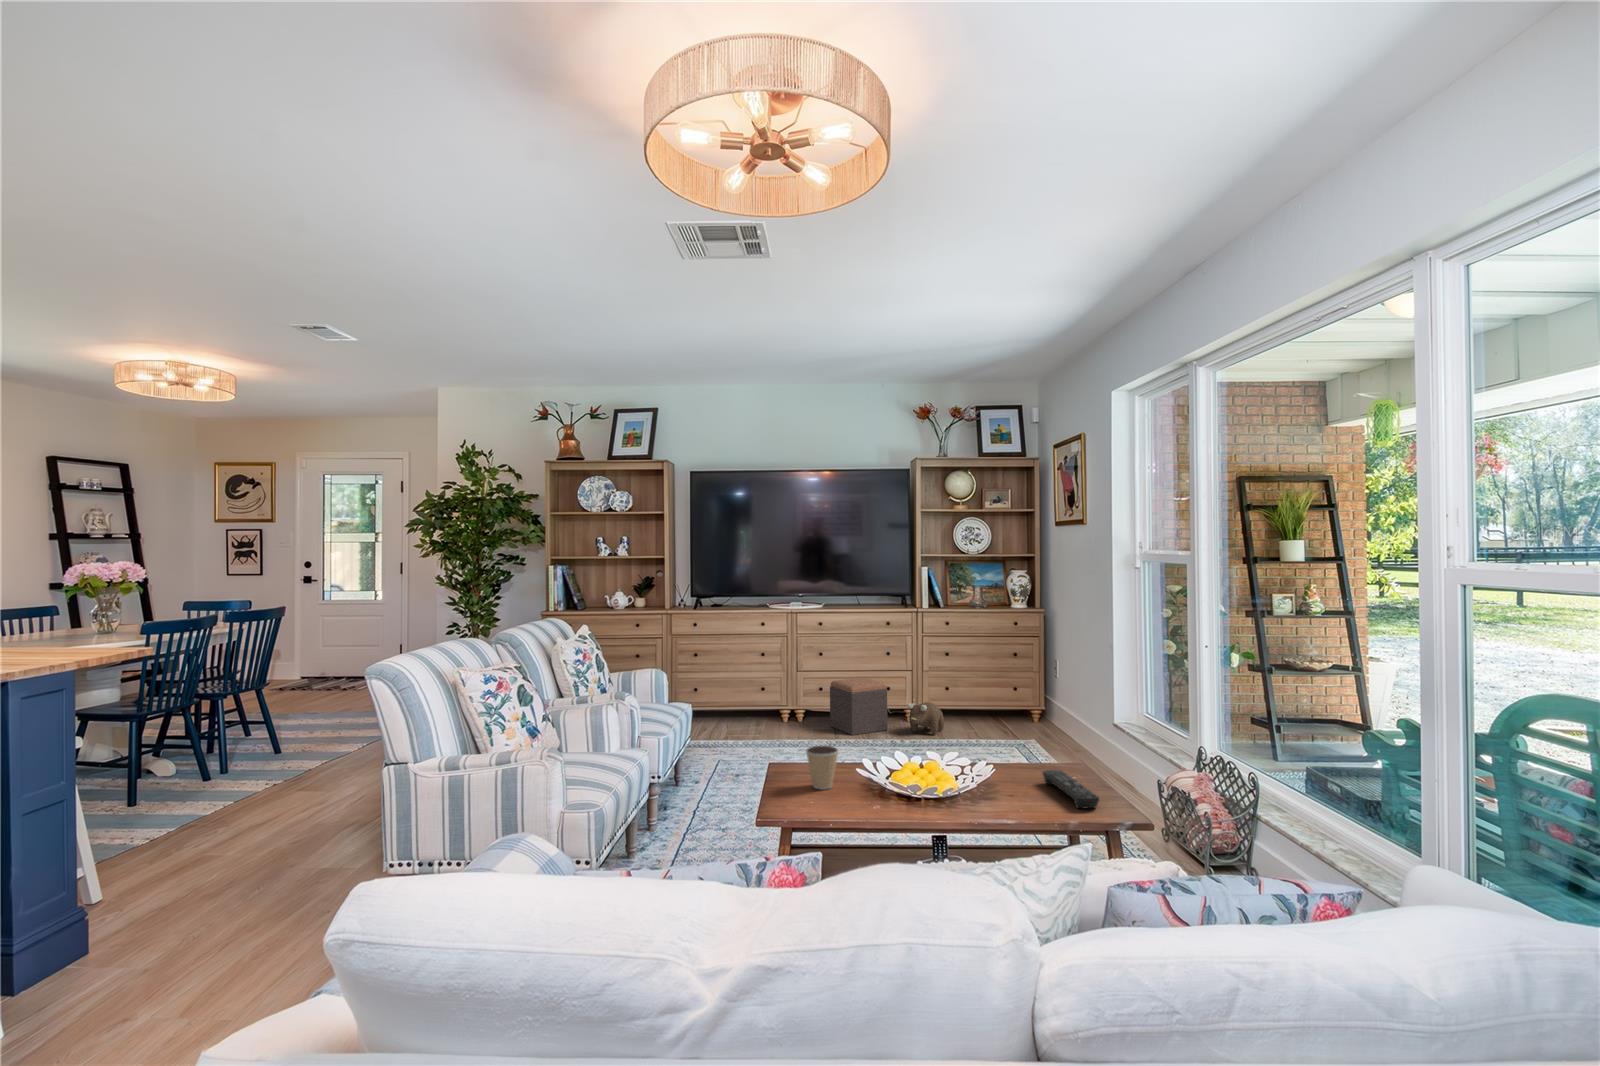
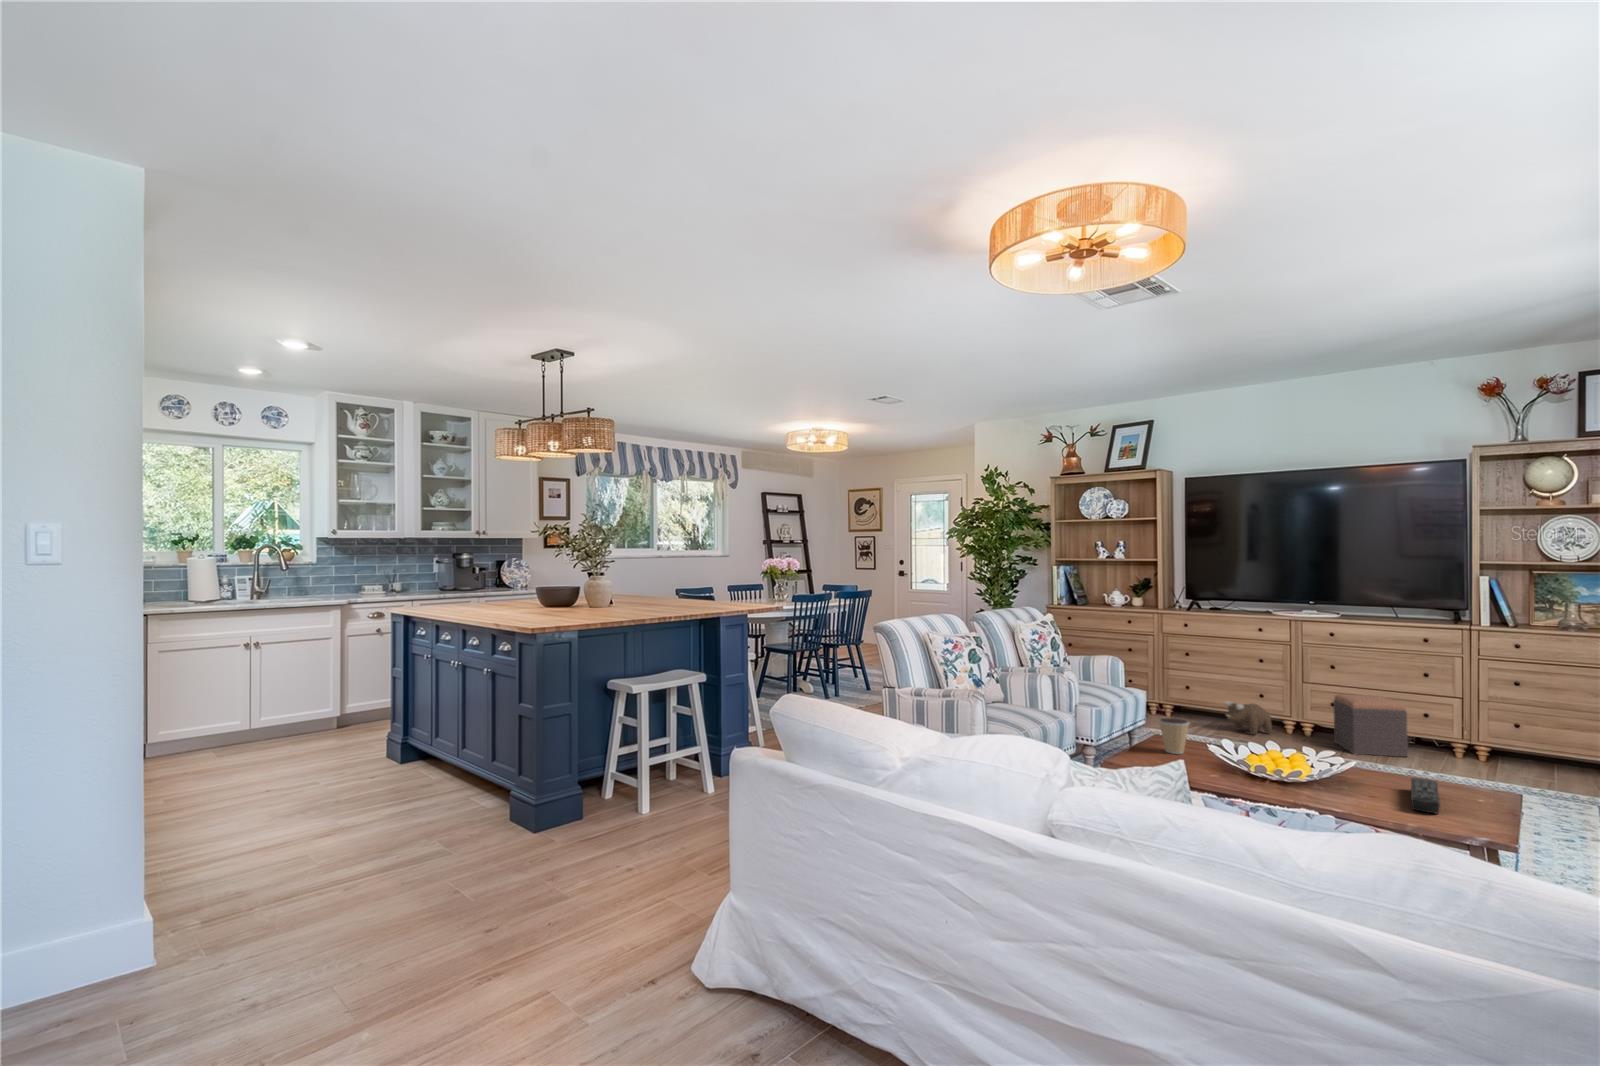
plush toy: present [907,702,944,735] -> present [1225,701,1272,735]

